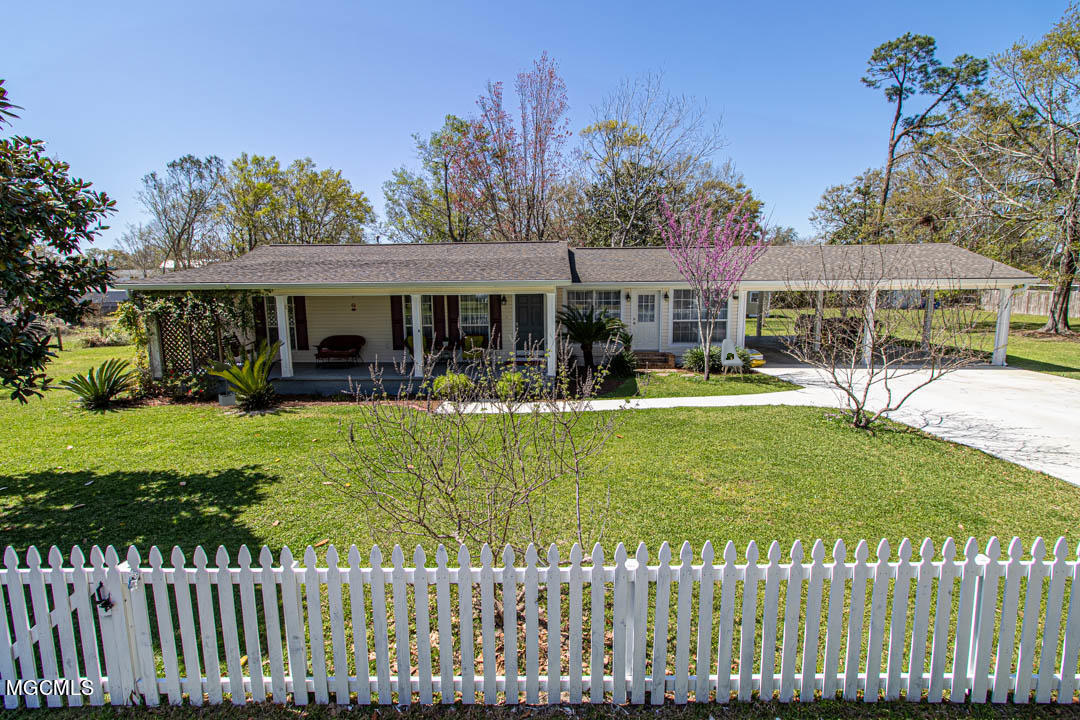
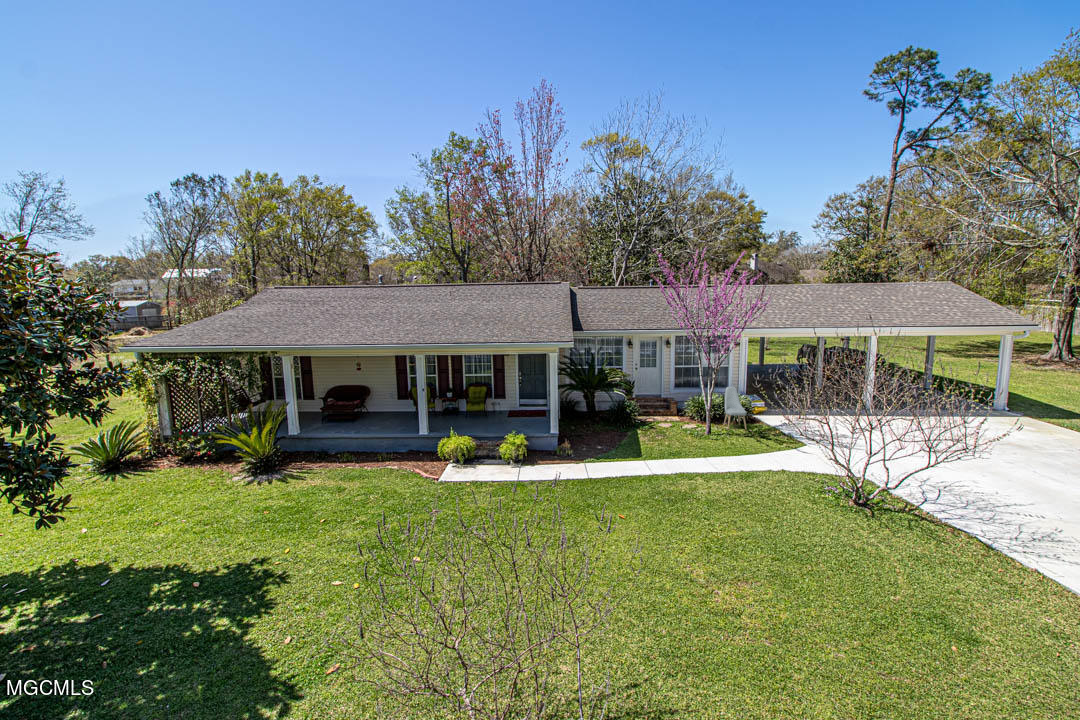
potted tree: present [213,363,236,406] -> none [223,434,246,478]

